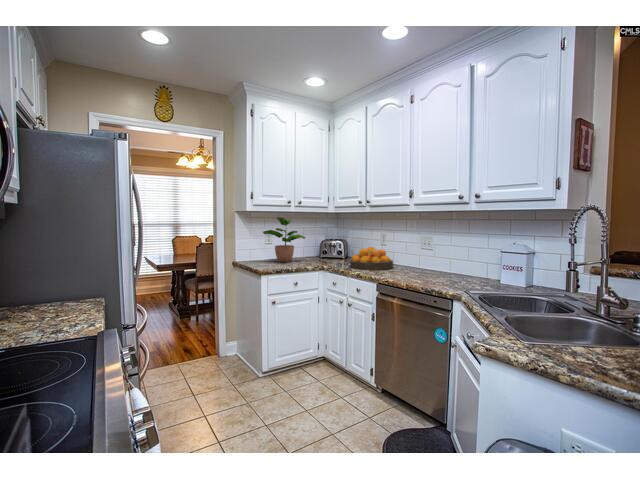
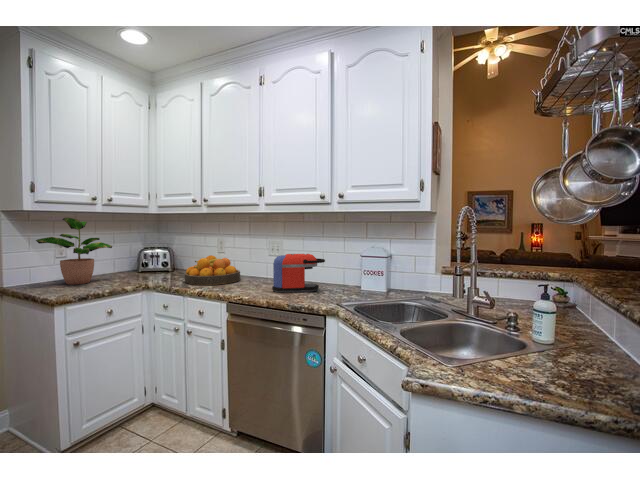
coffee maker: none [414,247,463,281] -> present [272,254,325,292]

